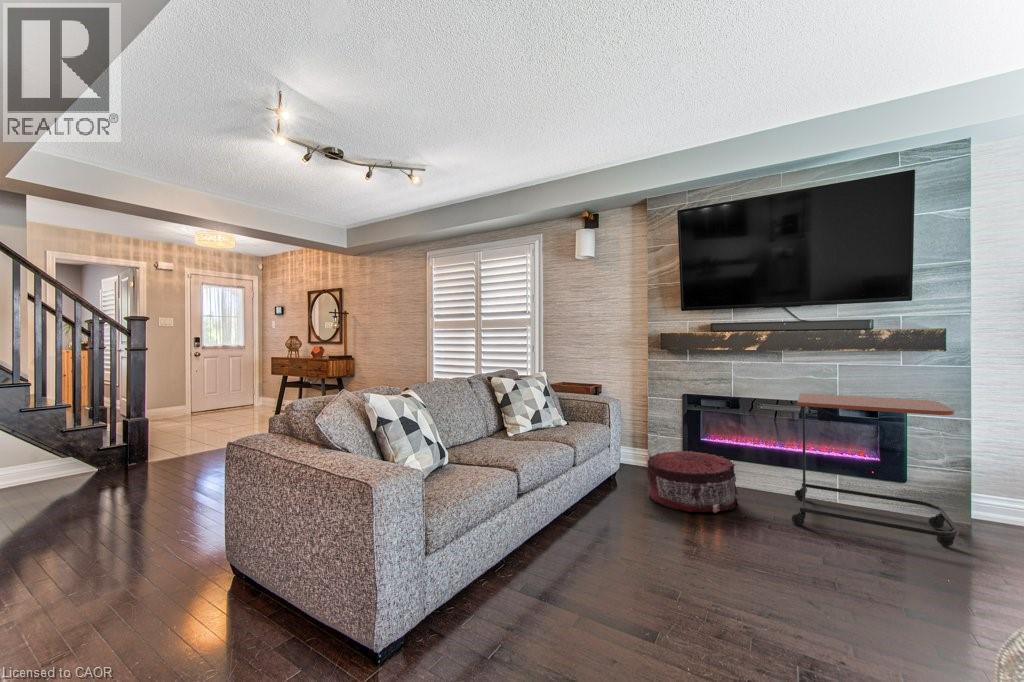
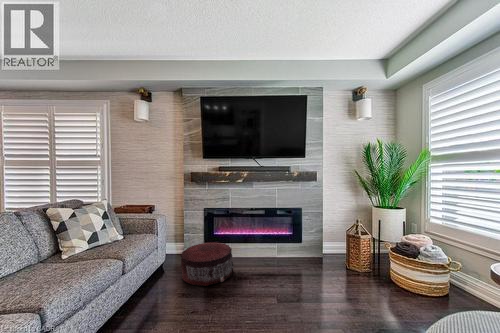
side table: present [792,393,959,546] -> none [259,204,326,279]

